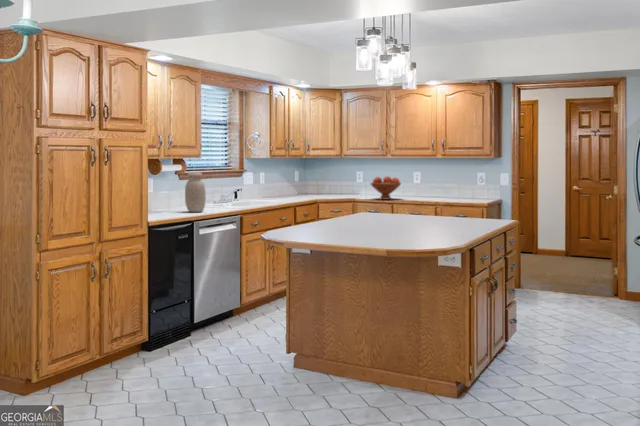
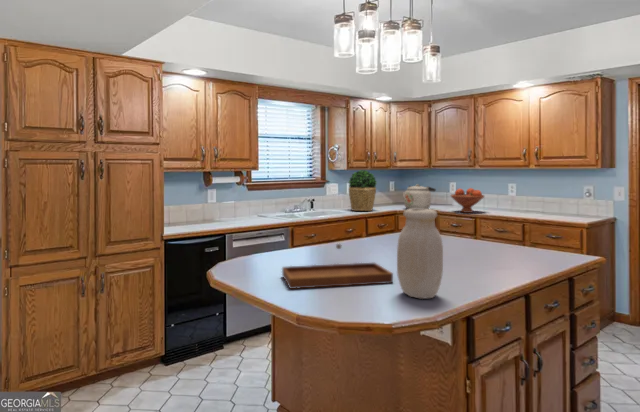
potted plant: none [271,158,300,201] -> present [349,170,377,211]
jar: present [185,172,206,212] -> present [397,208,443,299]
kettle: none [320,173,353,199] -> present [403,185,436,209]
tray: none [331,210,412,240] -> present [282,244,393,289]

